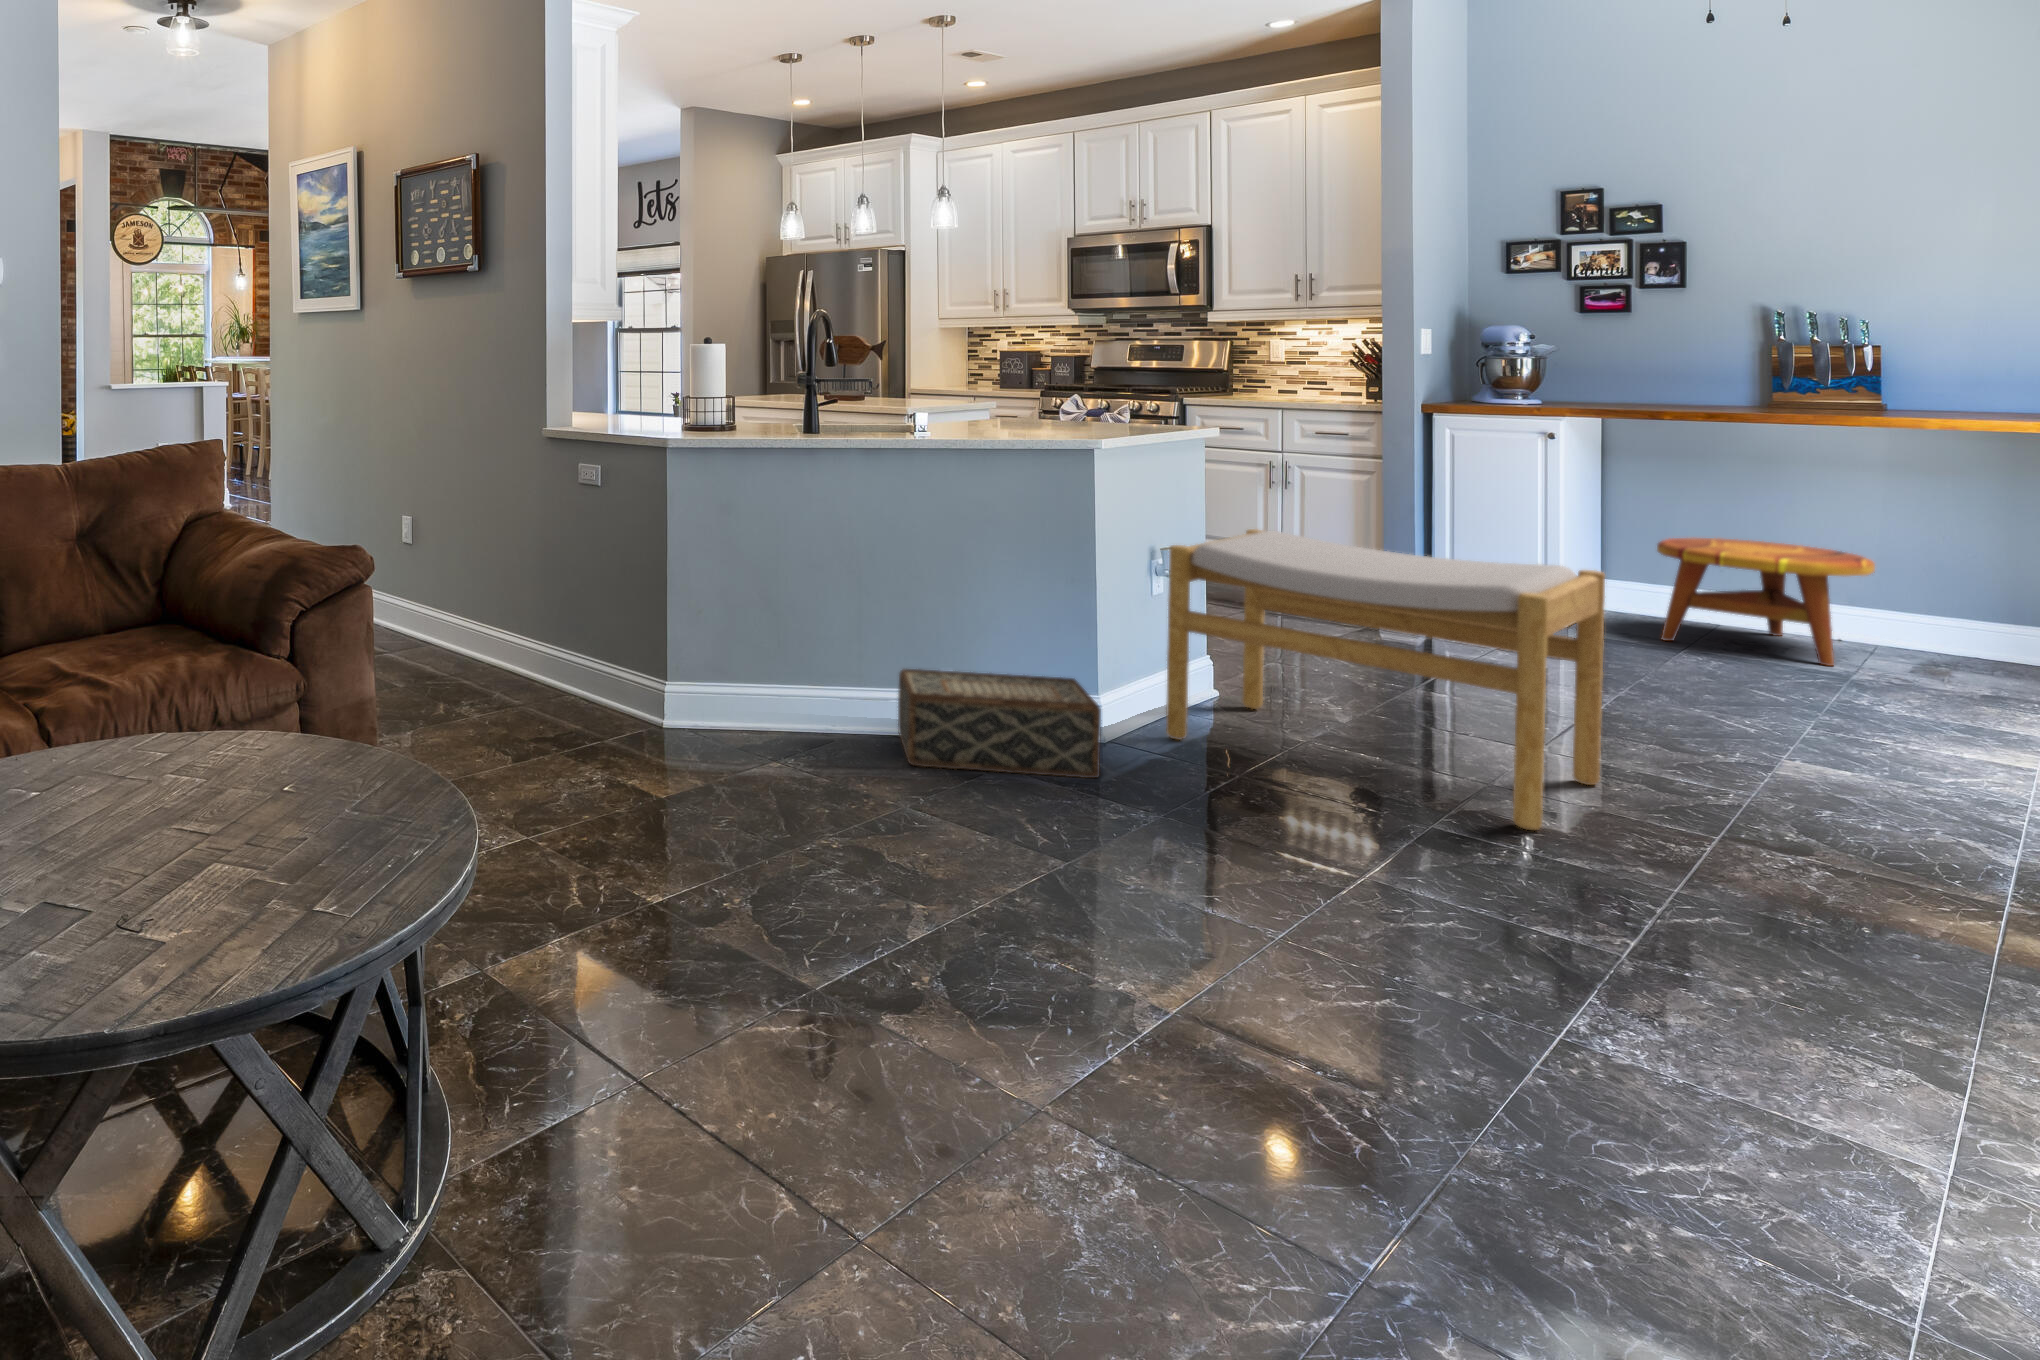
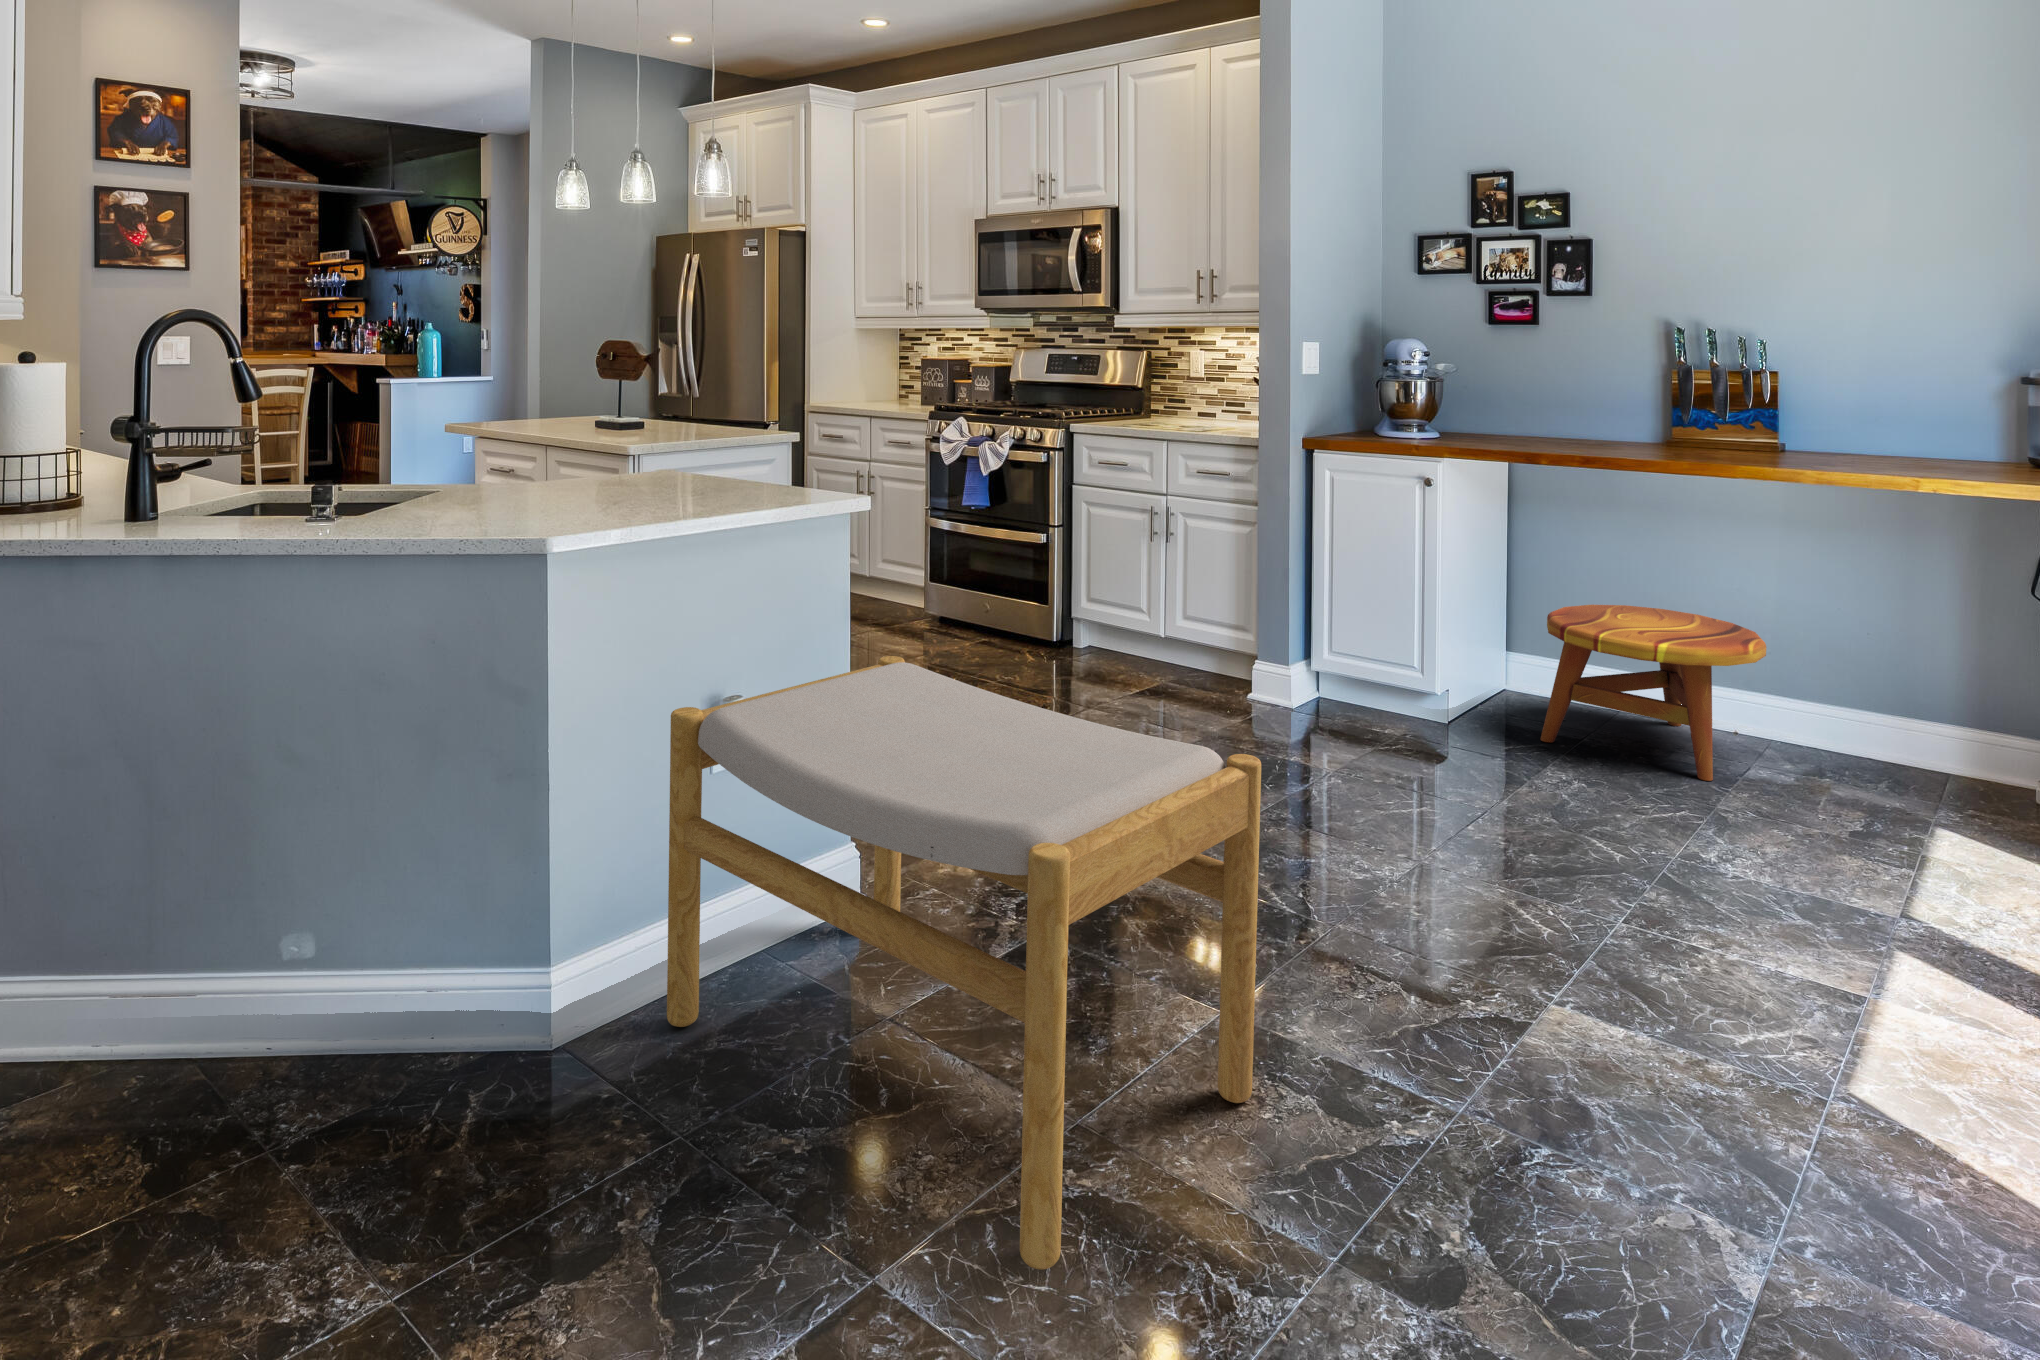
woven basket: present [898,669,1101,778] -> none [84,939,487,1165]

